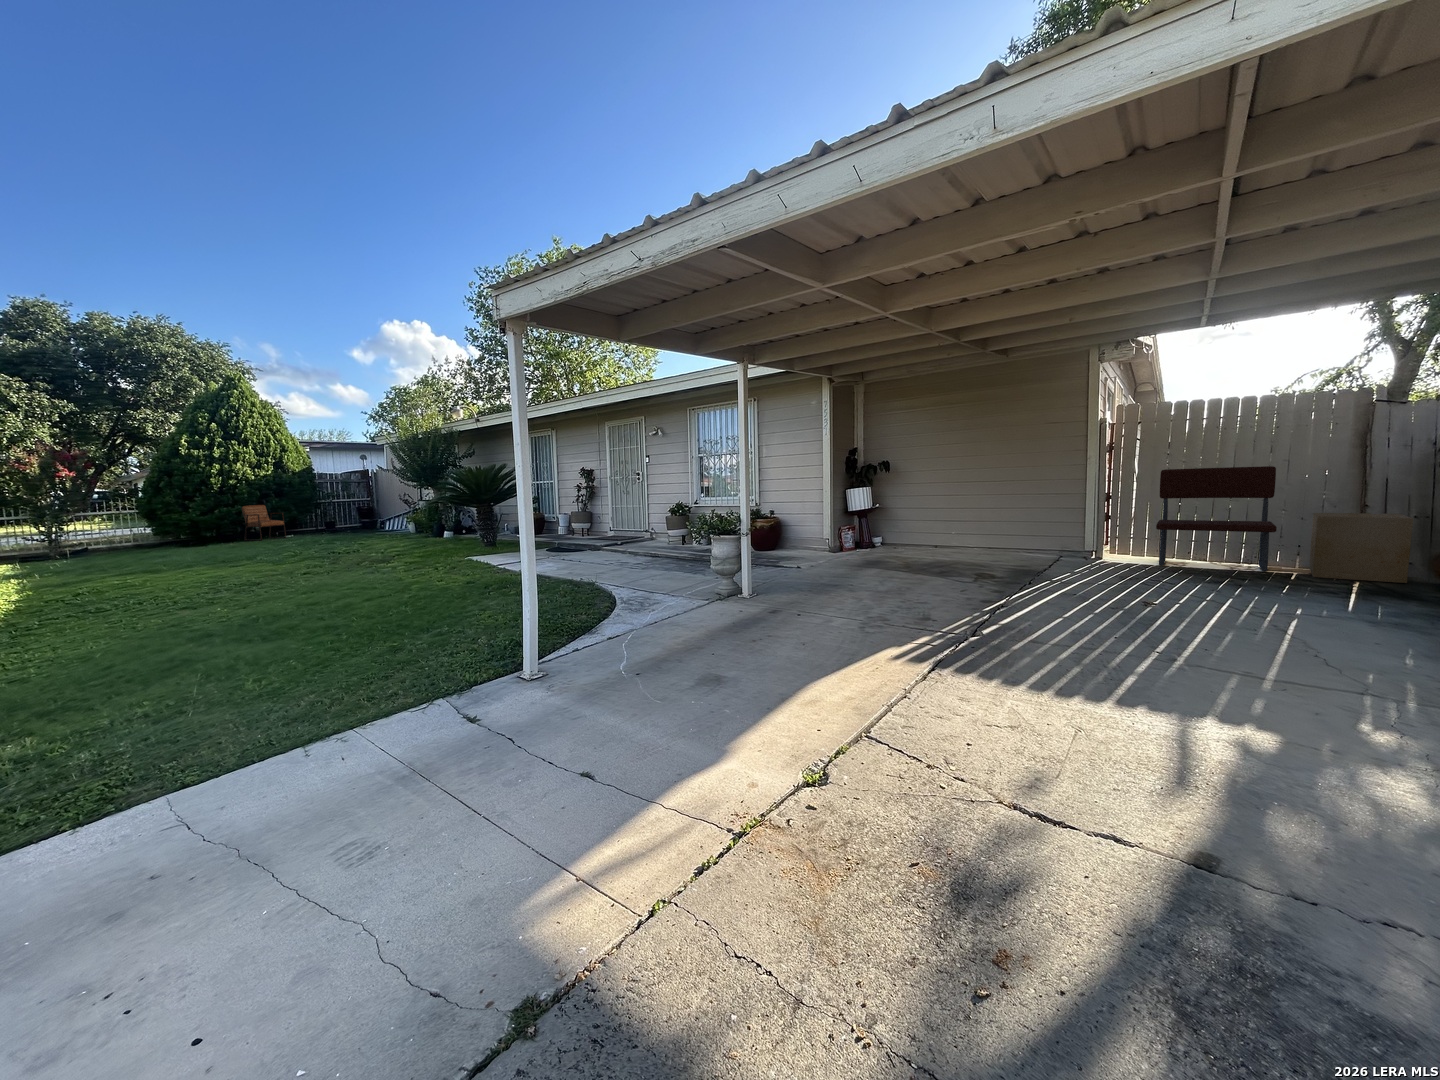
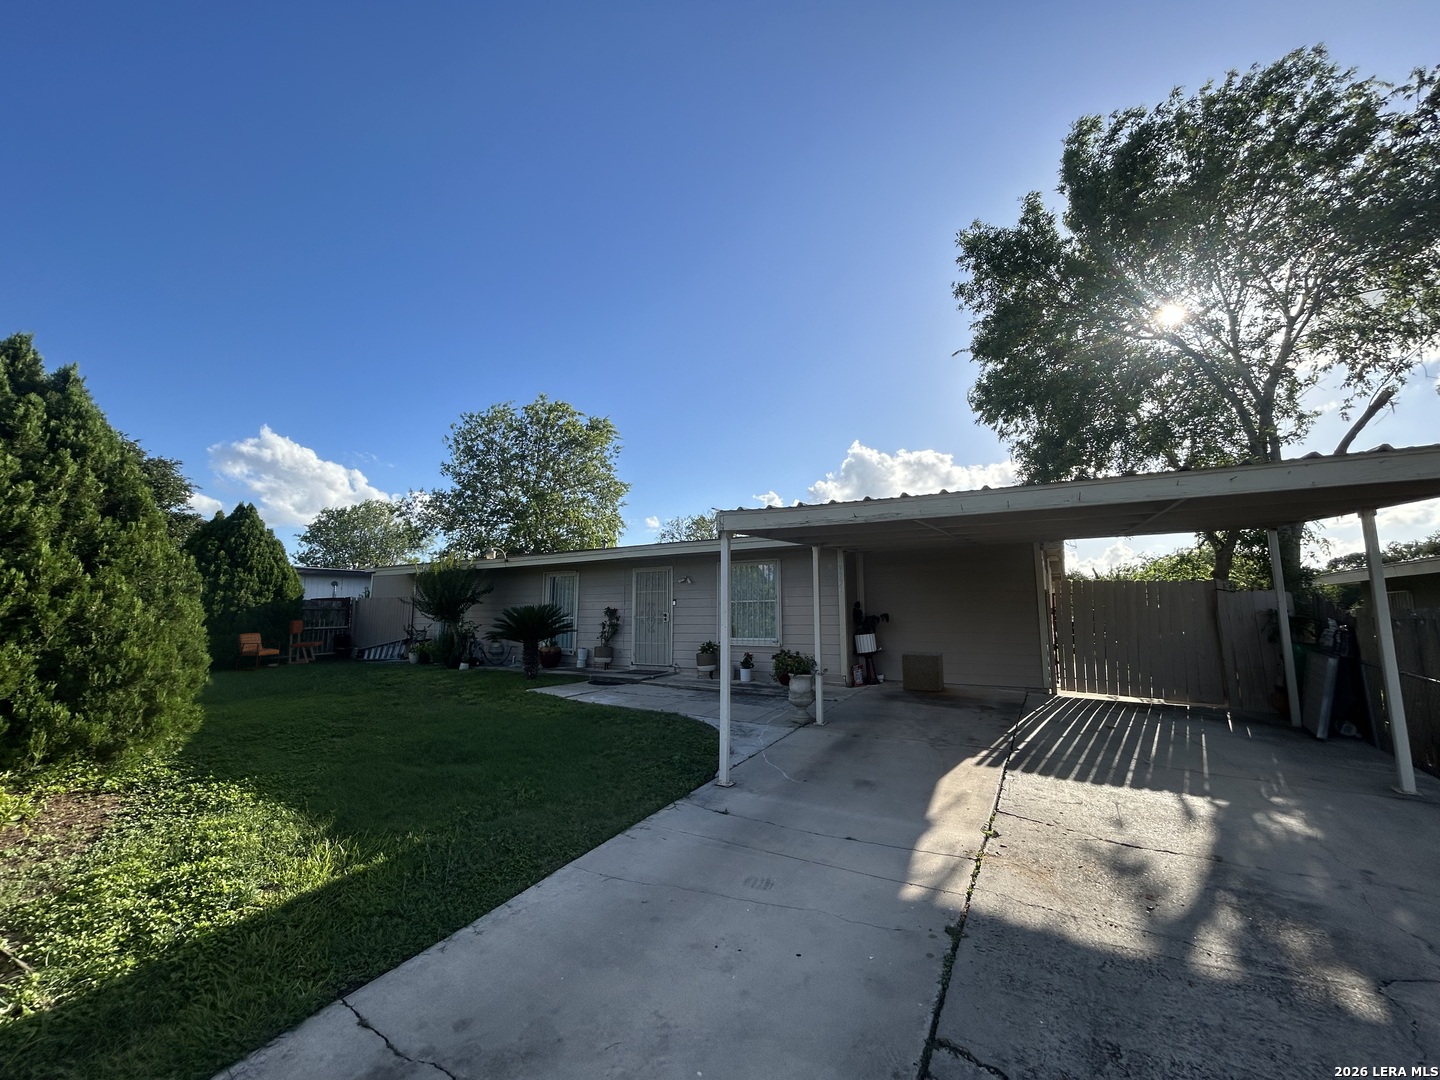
bench: present [1156,466,1277,571] -> present [288,620,322,664]
cardboard box: present [1309,513,1413,583] -> present [902,652,944,691]

